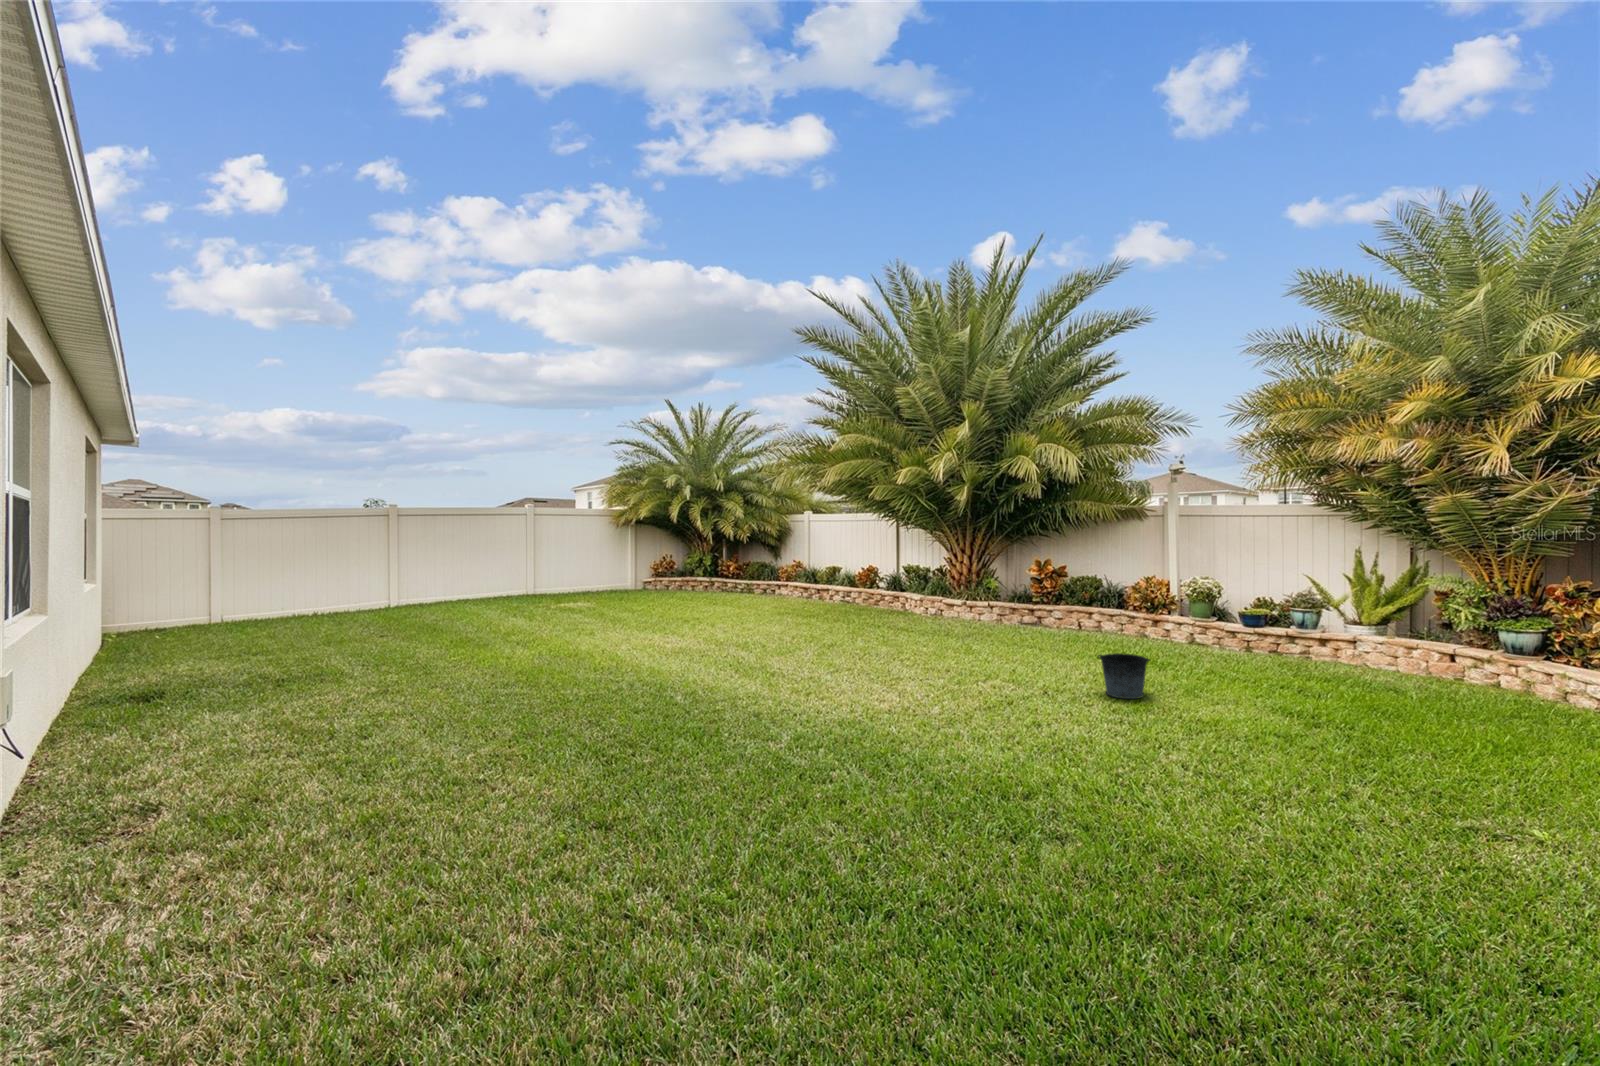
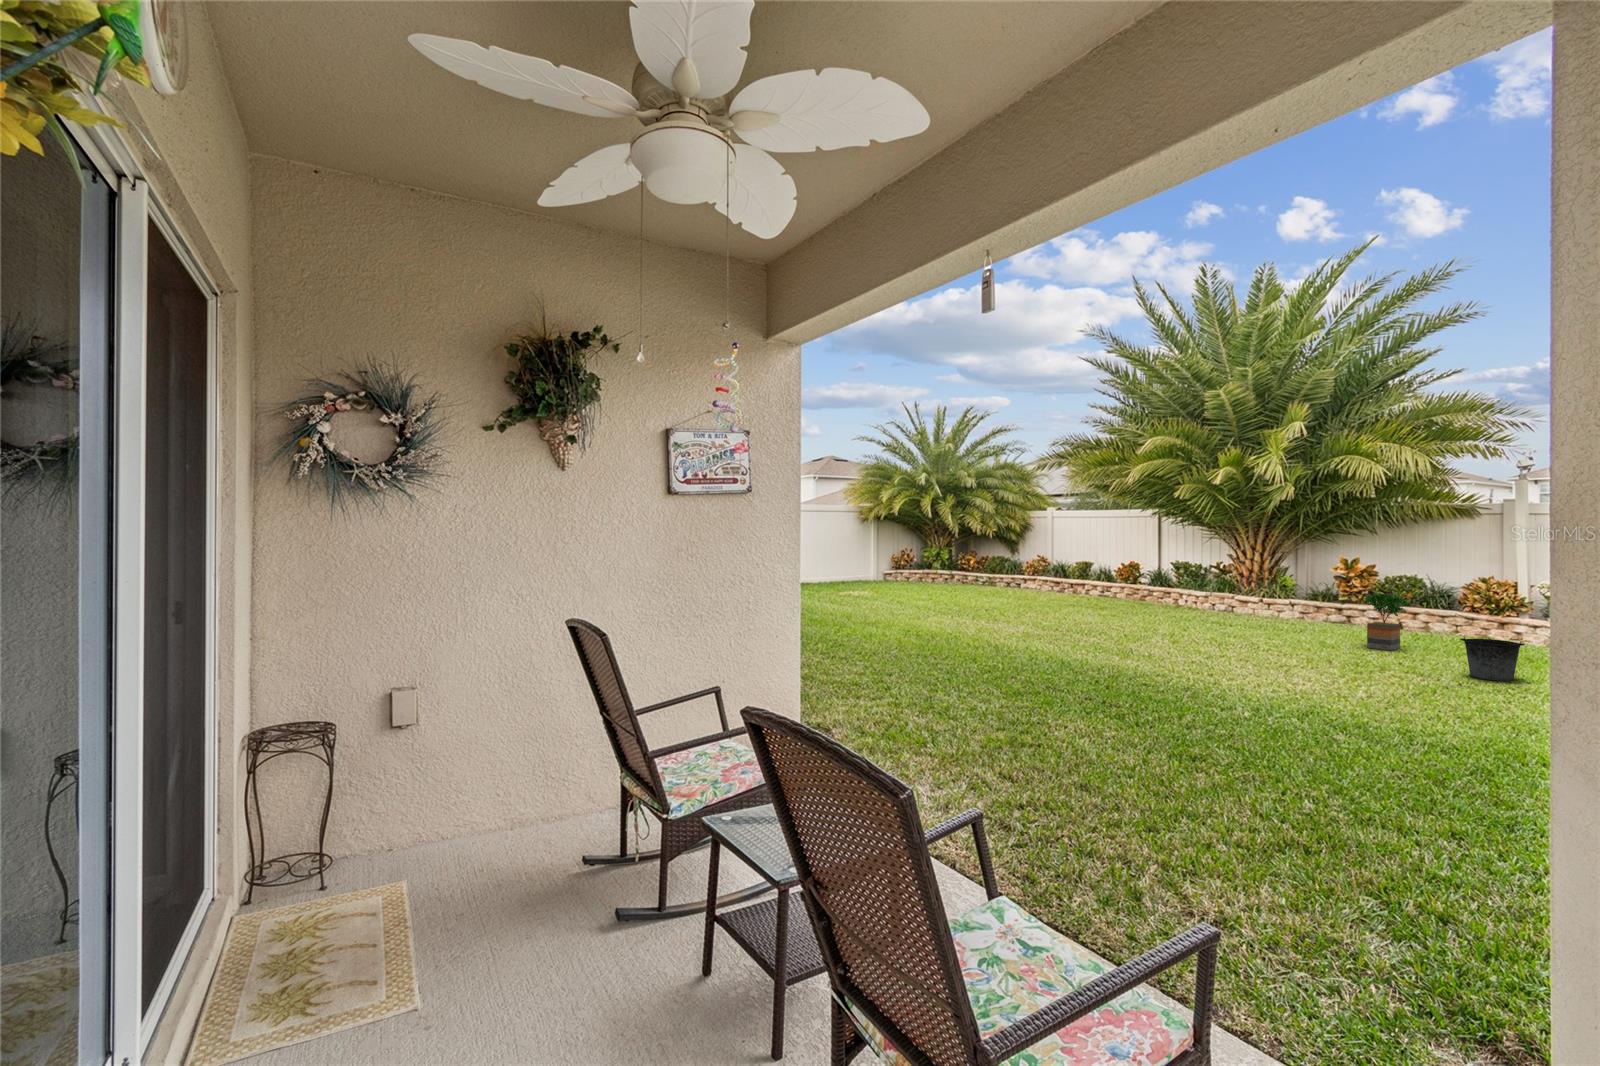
potted tree: none [1030,602,1069,661] -> present [1365,593,1408,651]

